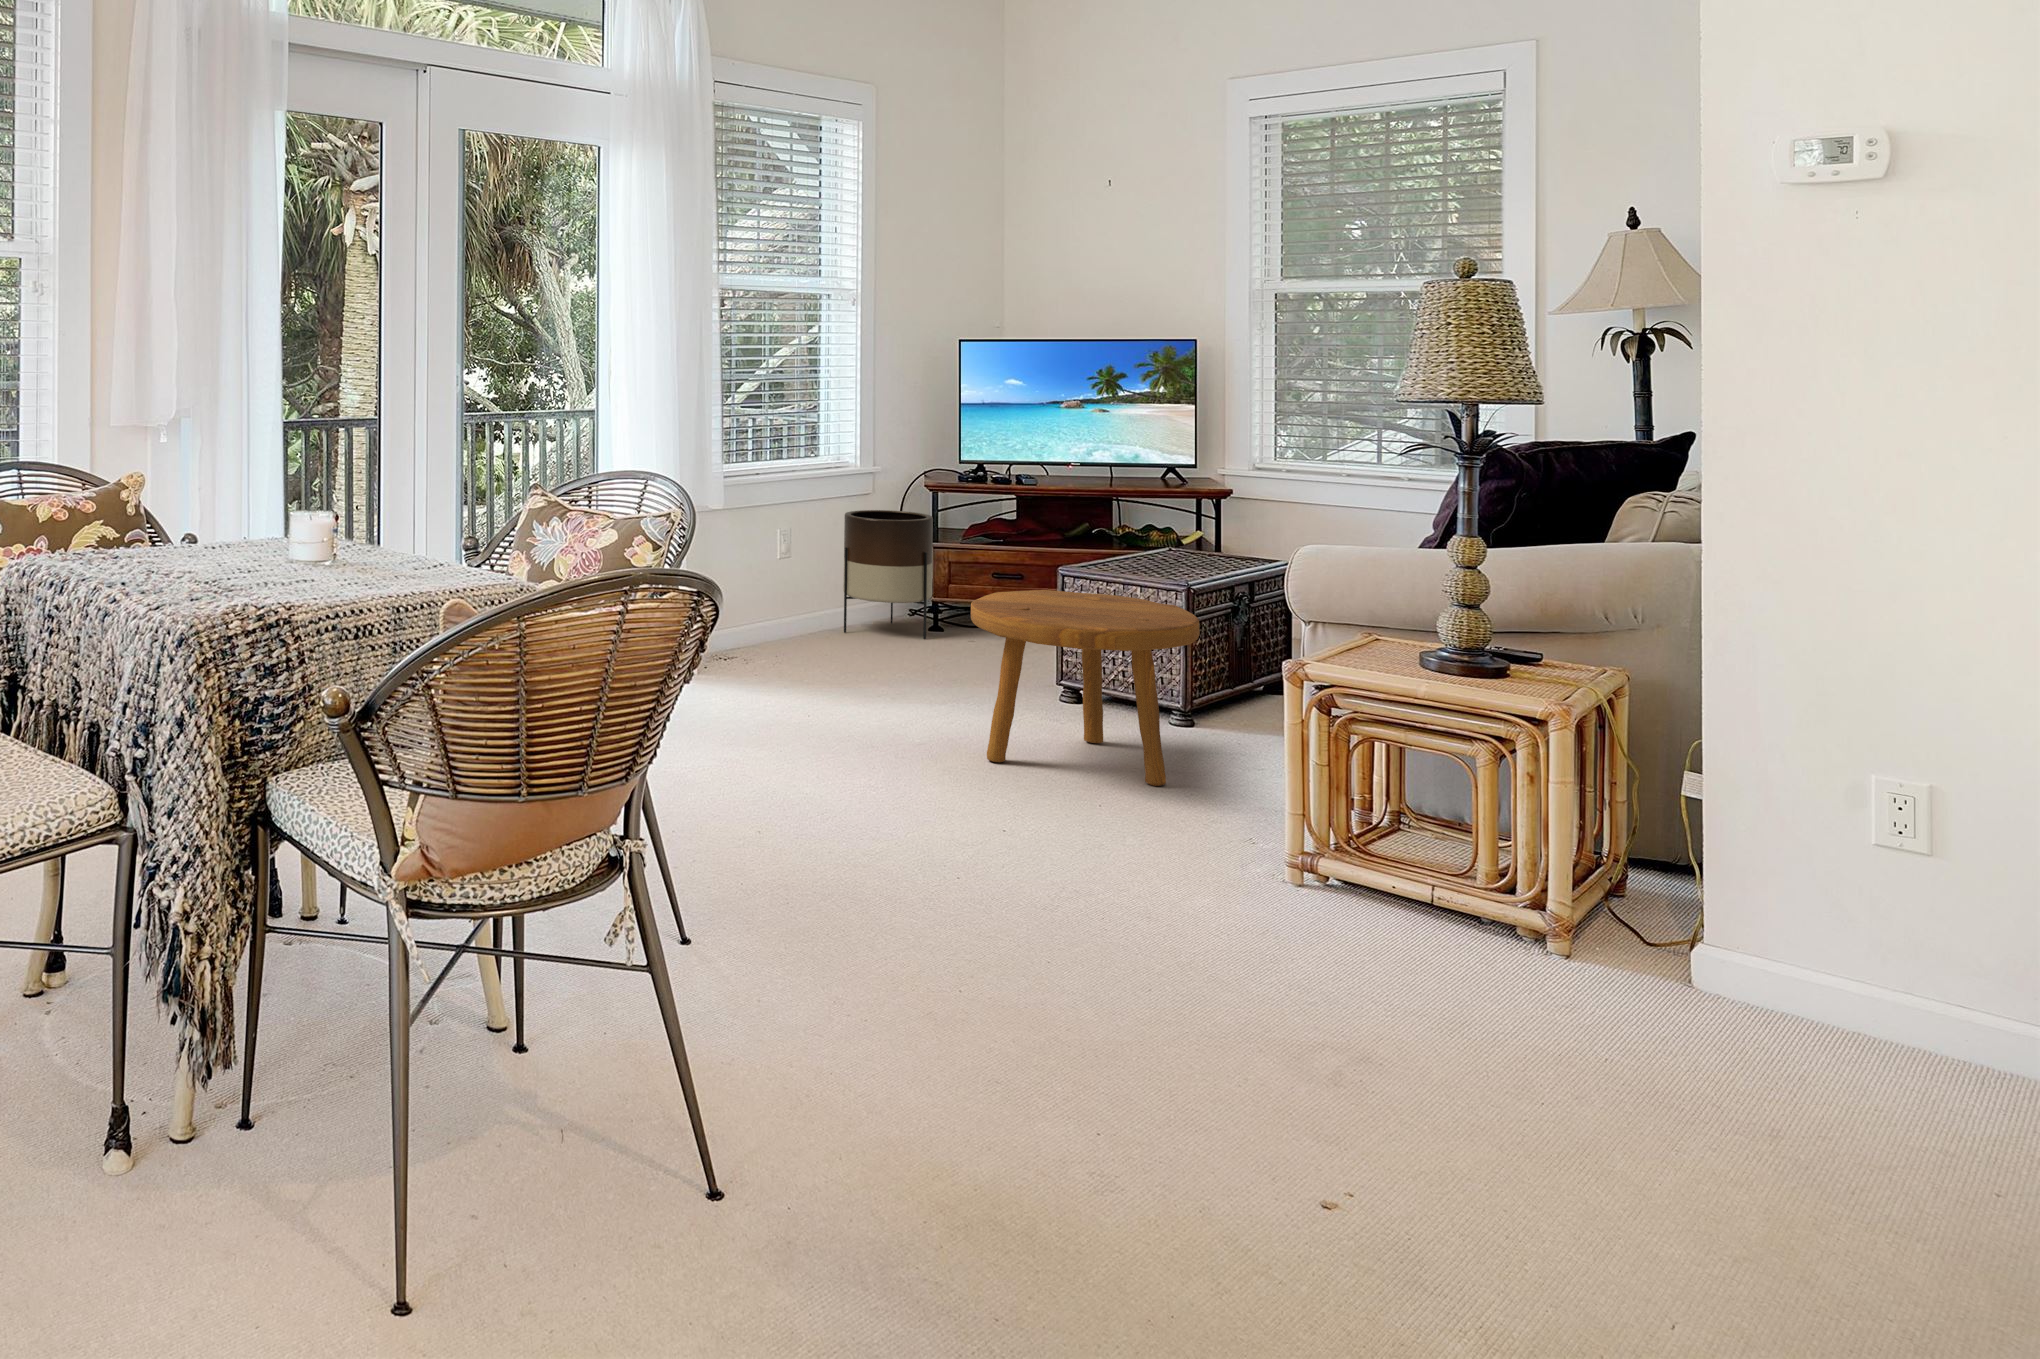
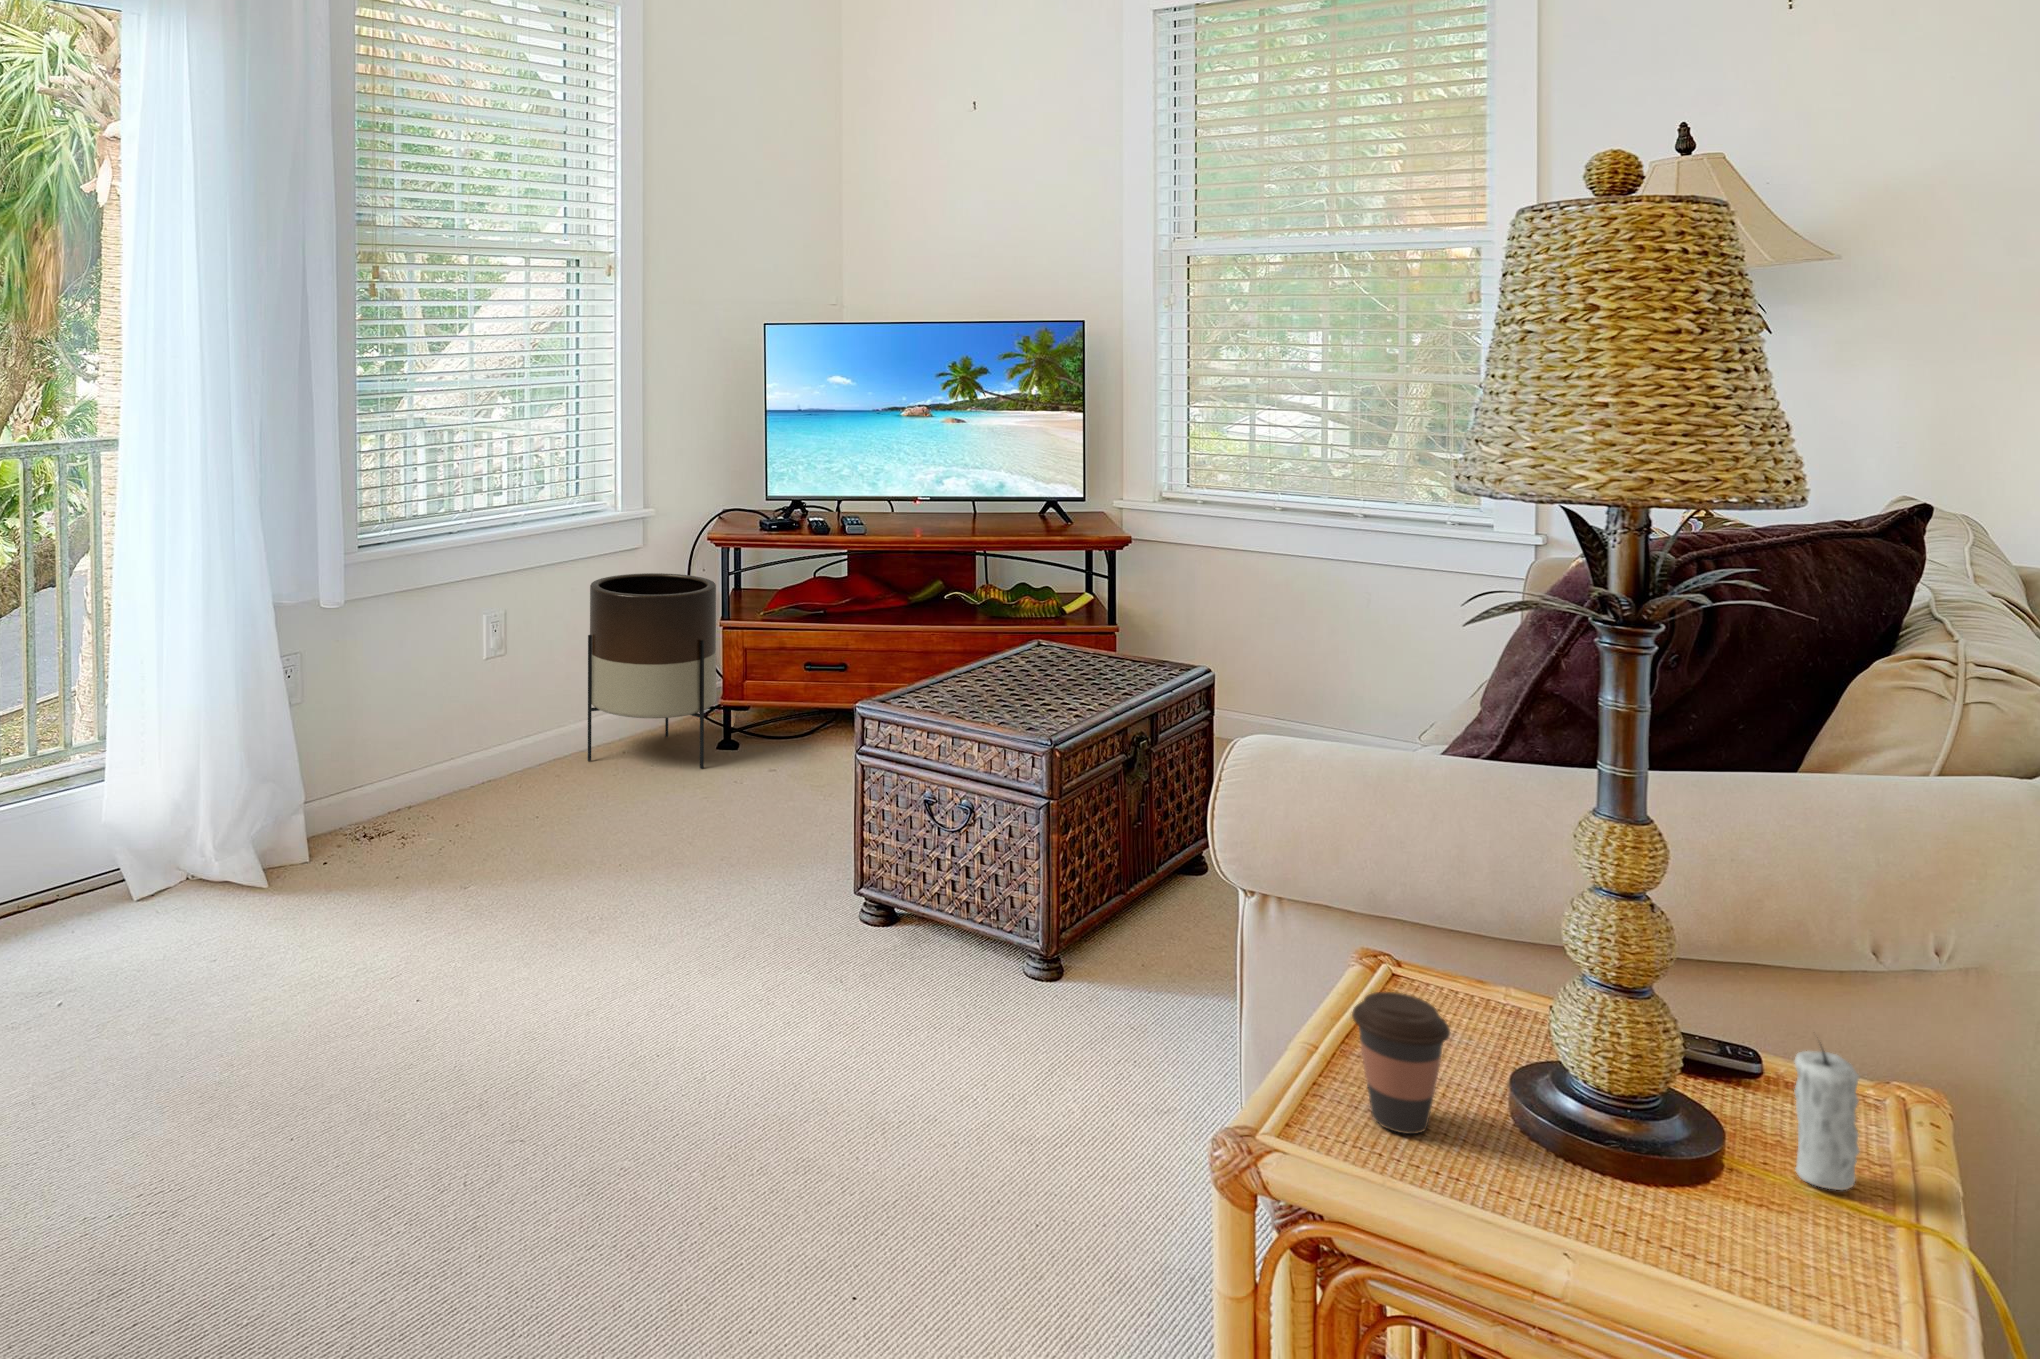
footstool: present [971,590,1200,786] -> none [657,767,1060,1191]
coffee cup: none [1342,615,1383,666] -> present [1352,992,1450,1134]
candle: none [1524,619,1549,679] -> present [1795,1049,1859,1190]

